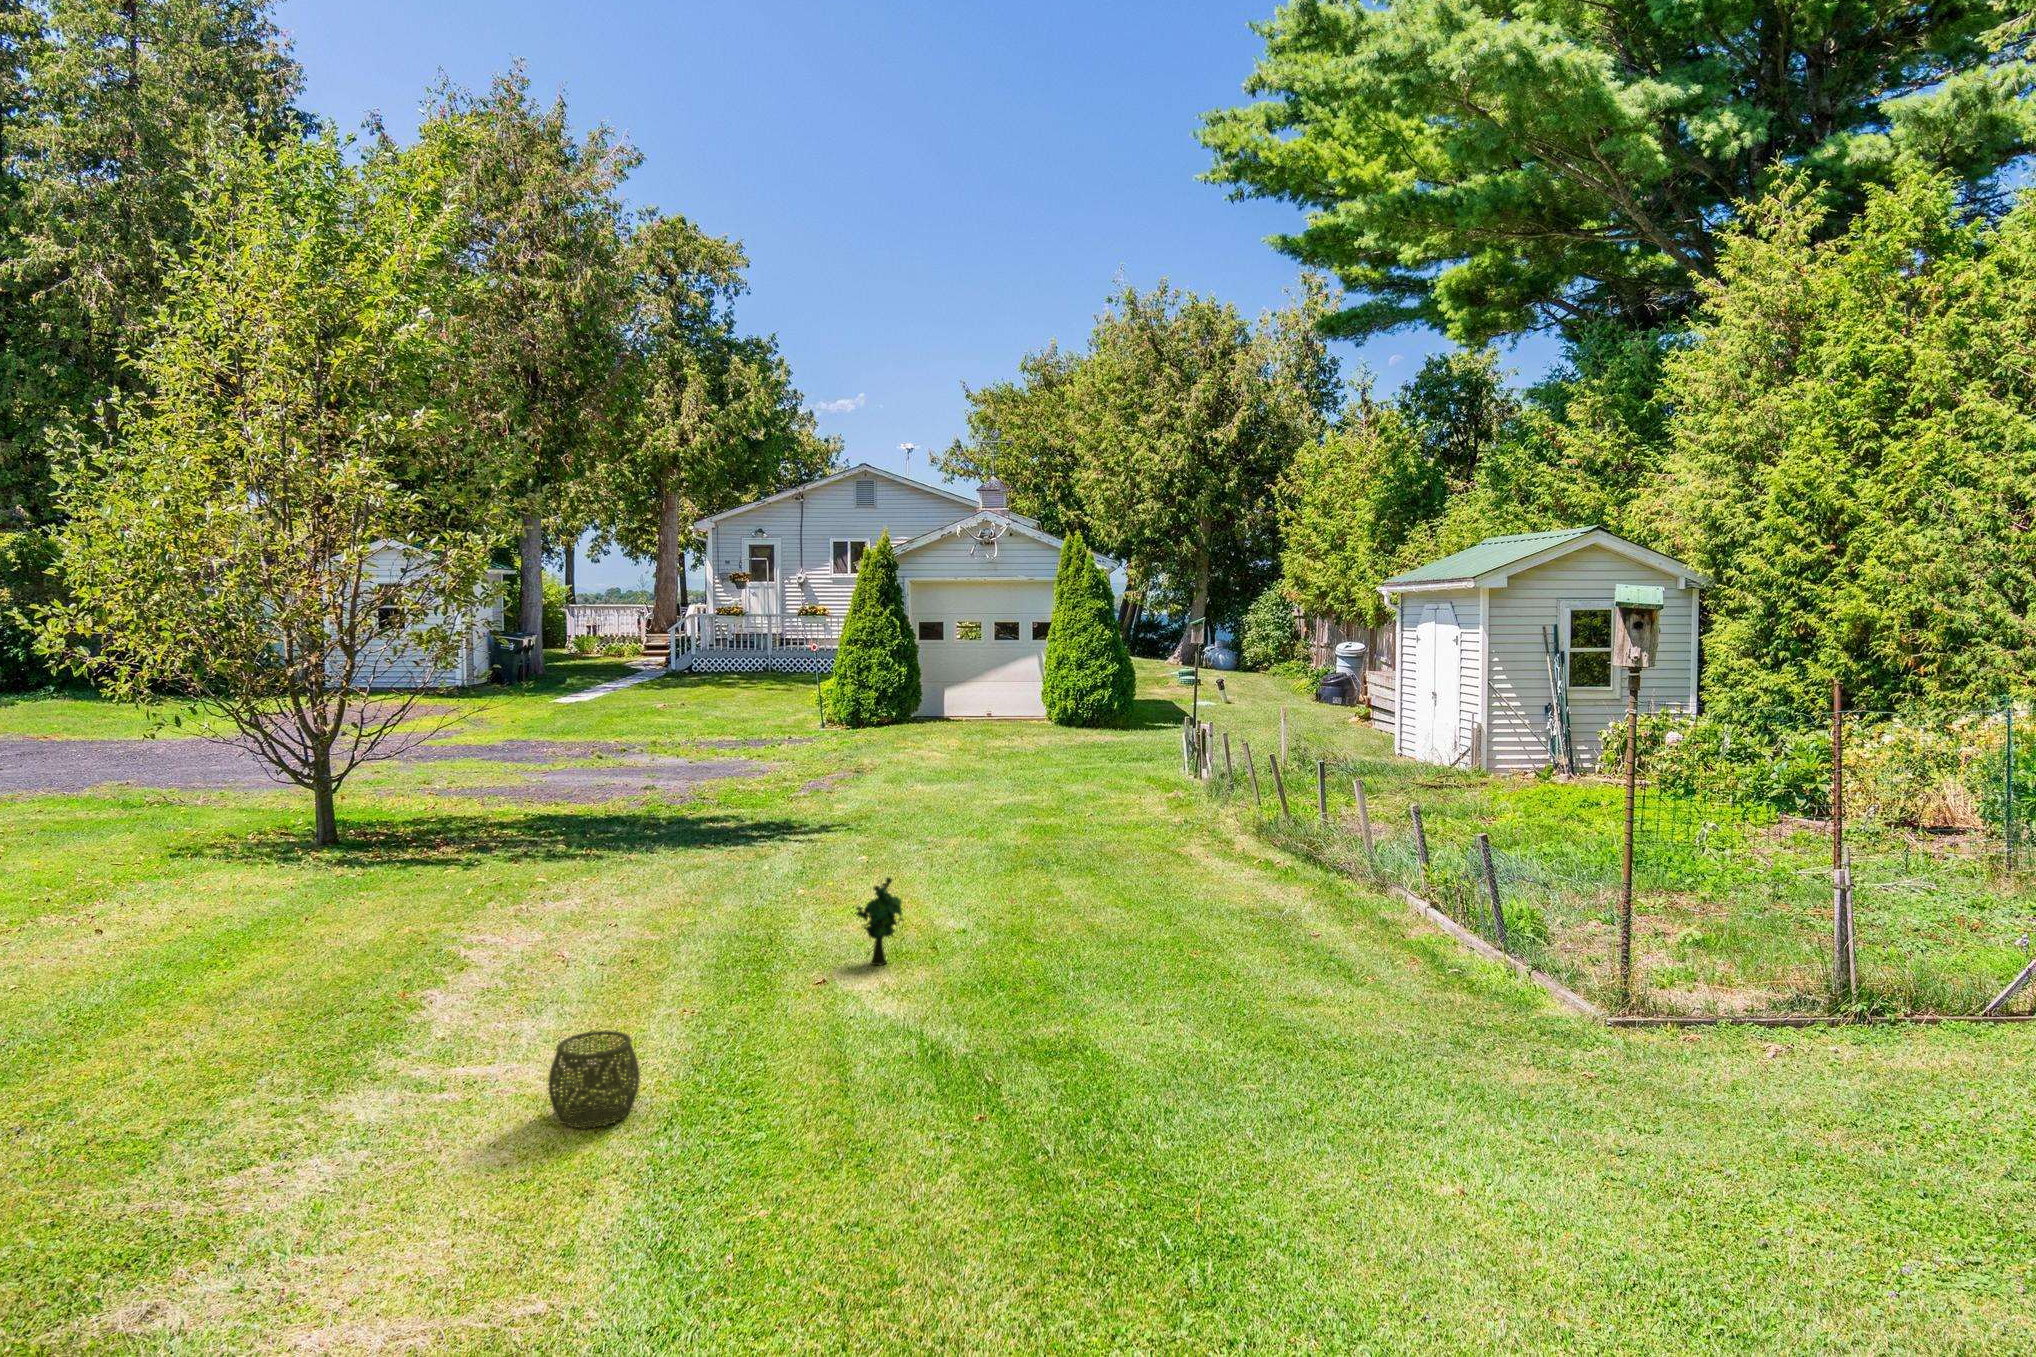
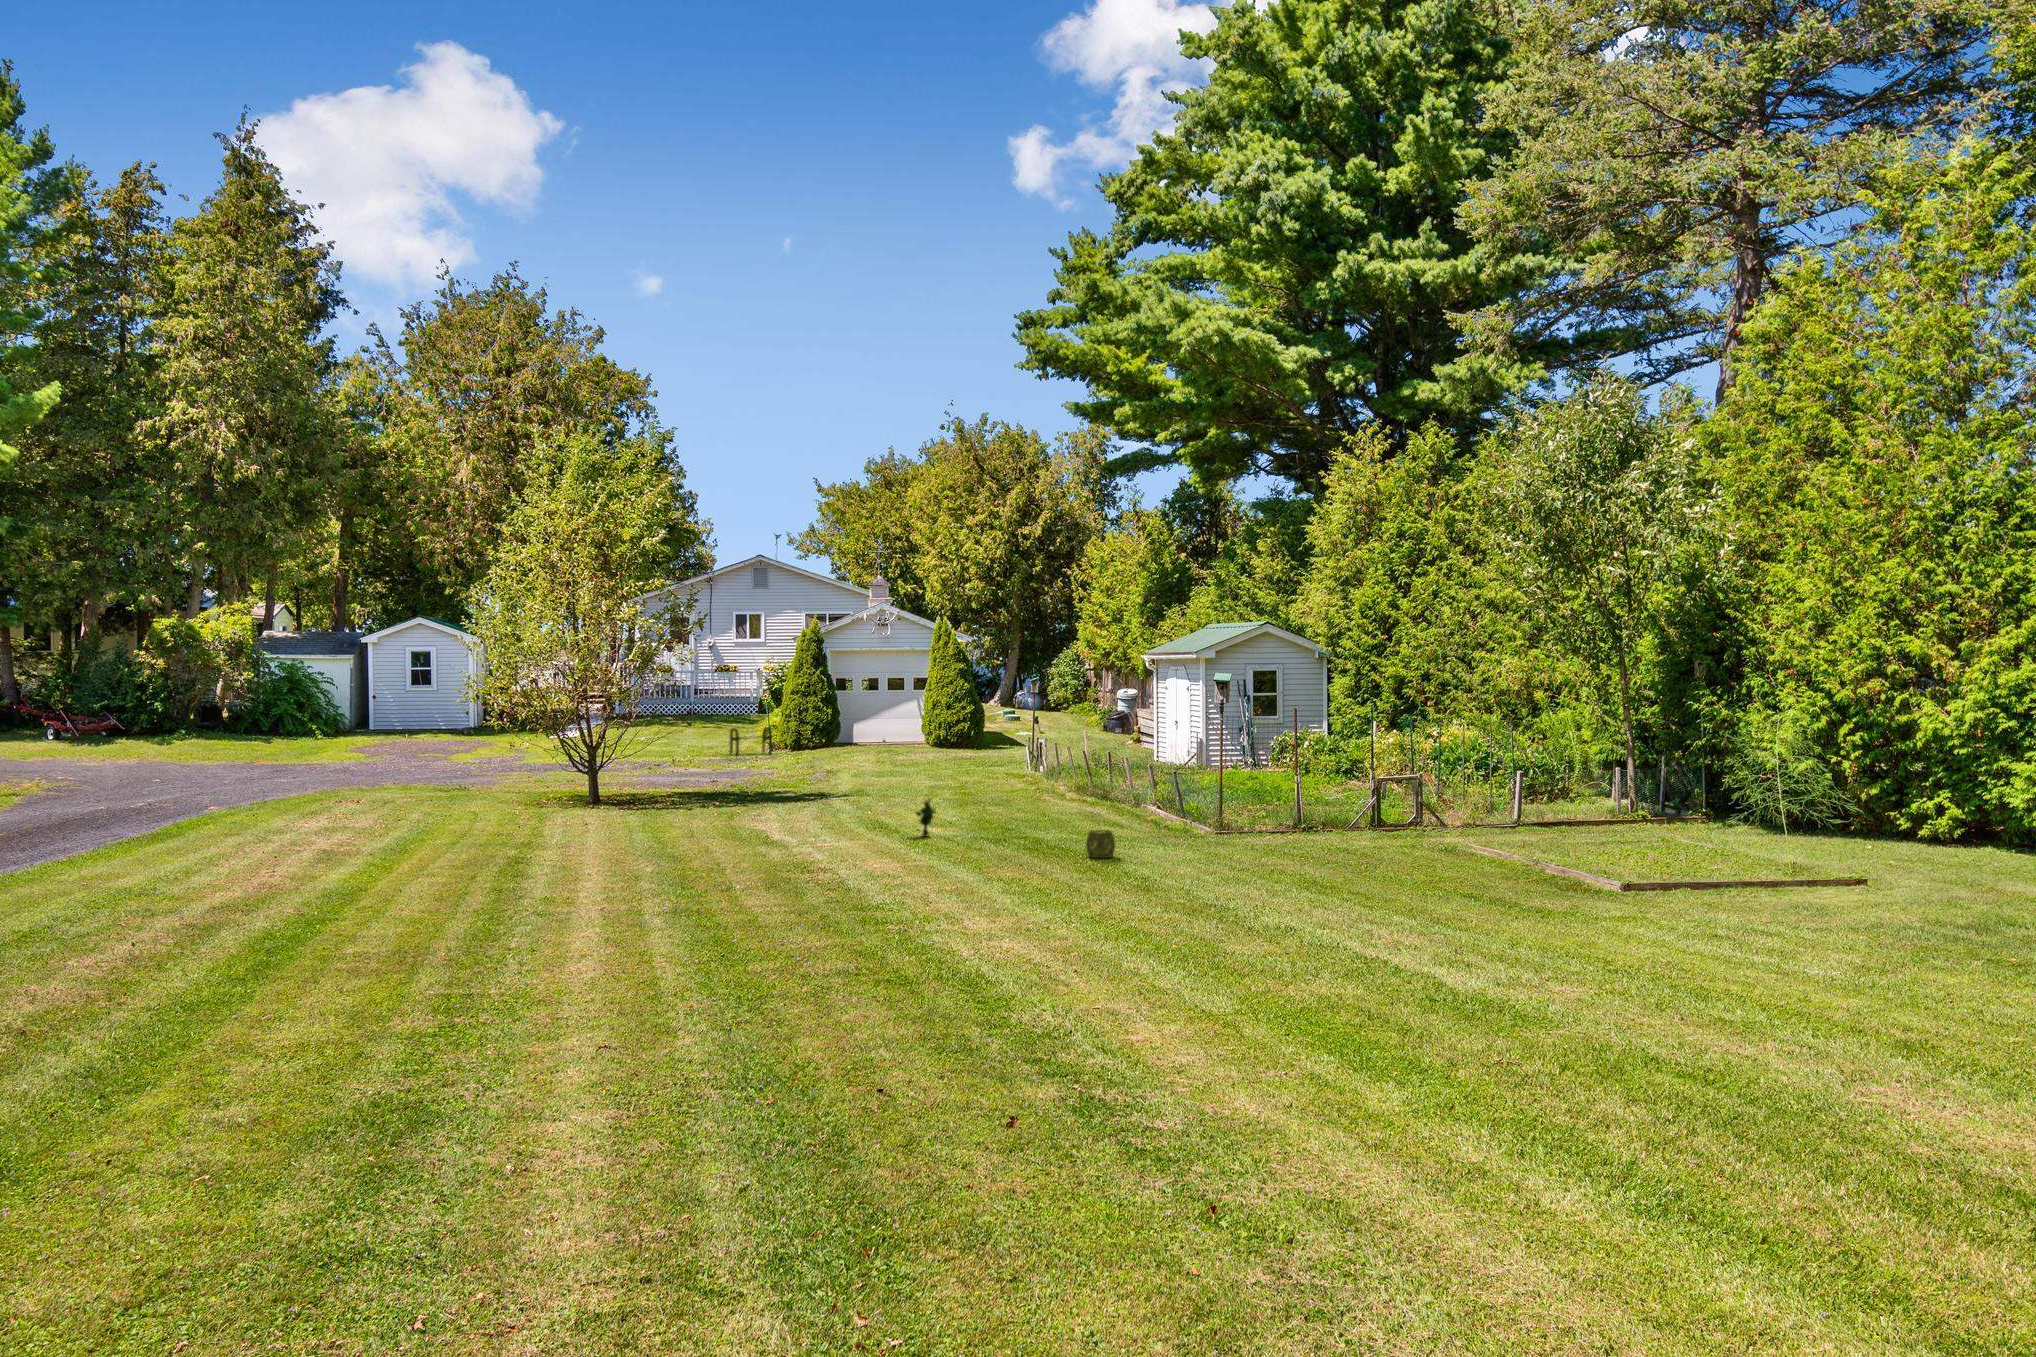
bench: none [772,693,829,733] -> present [729,727,772,756]
woven basket: present [548,1031,640,1129] -> present [1086,830,1115,858]

